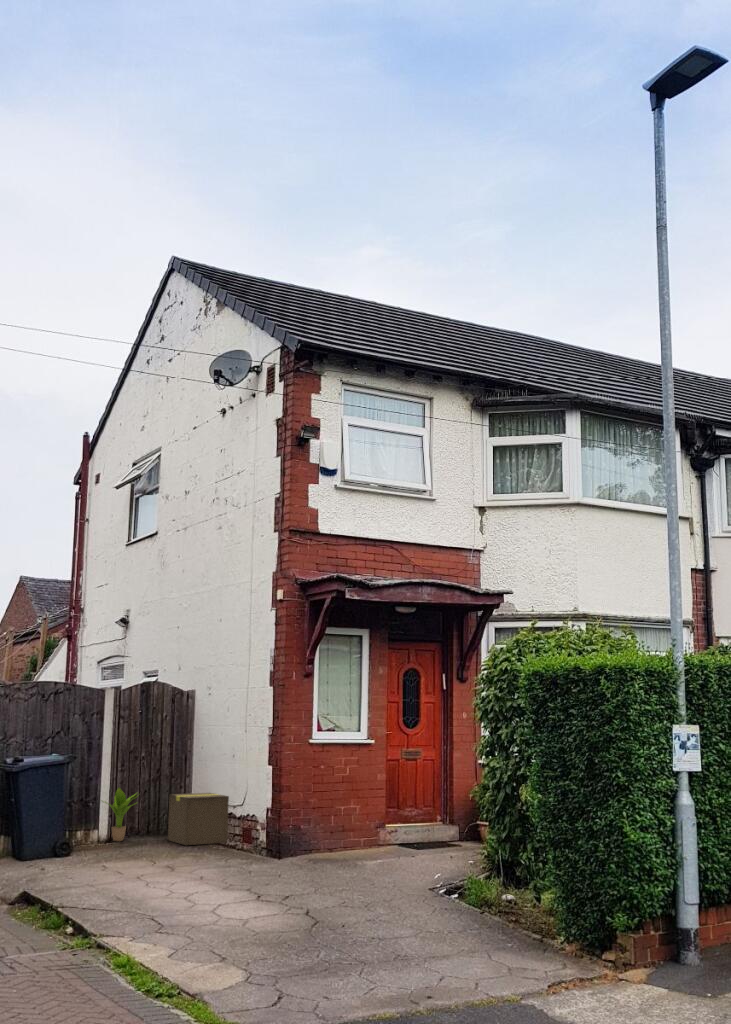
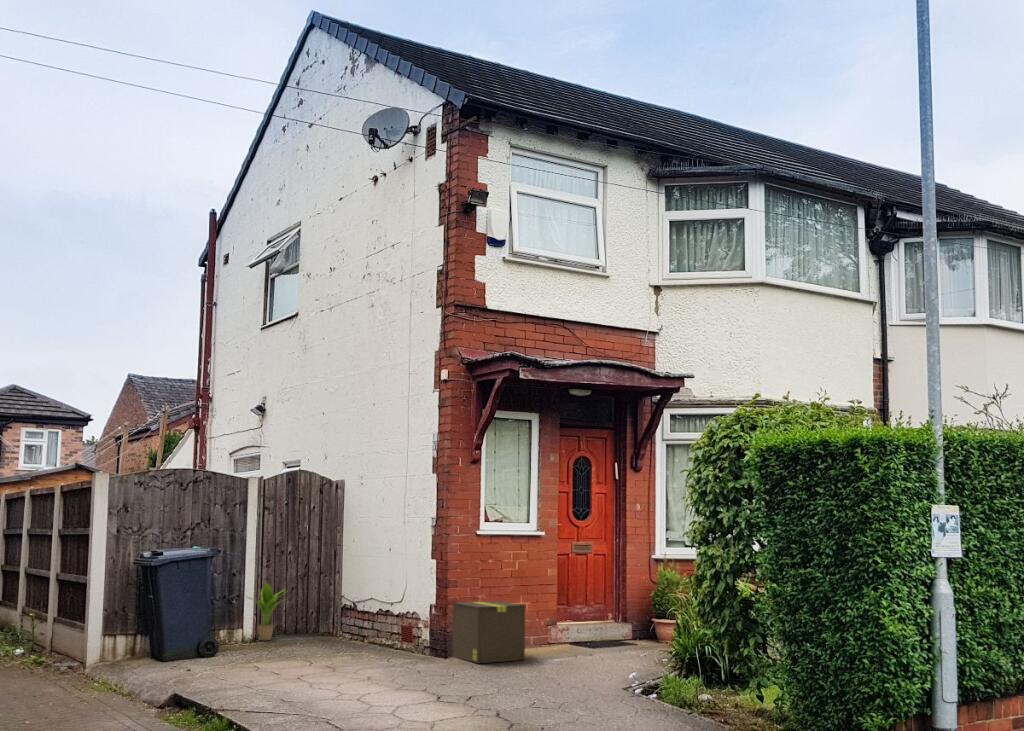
cardboard box: present [168,793,229,845] -> present [452,601,525,663]

